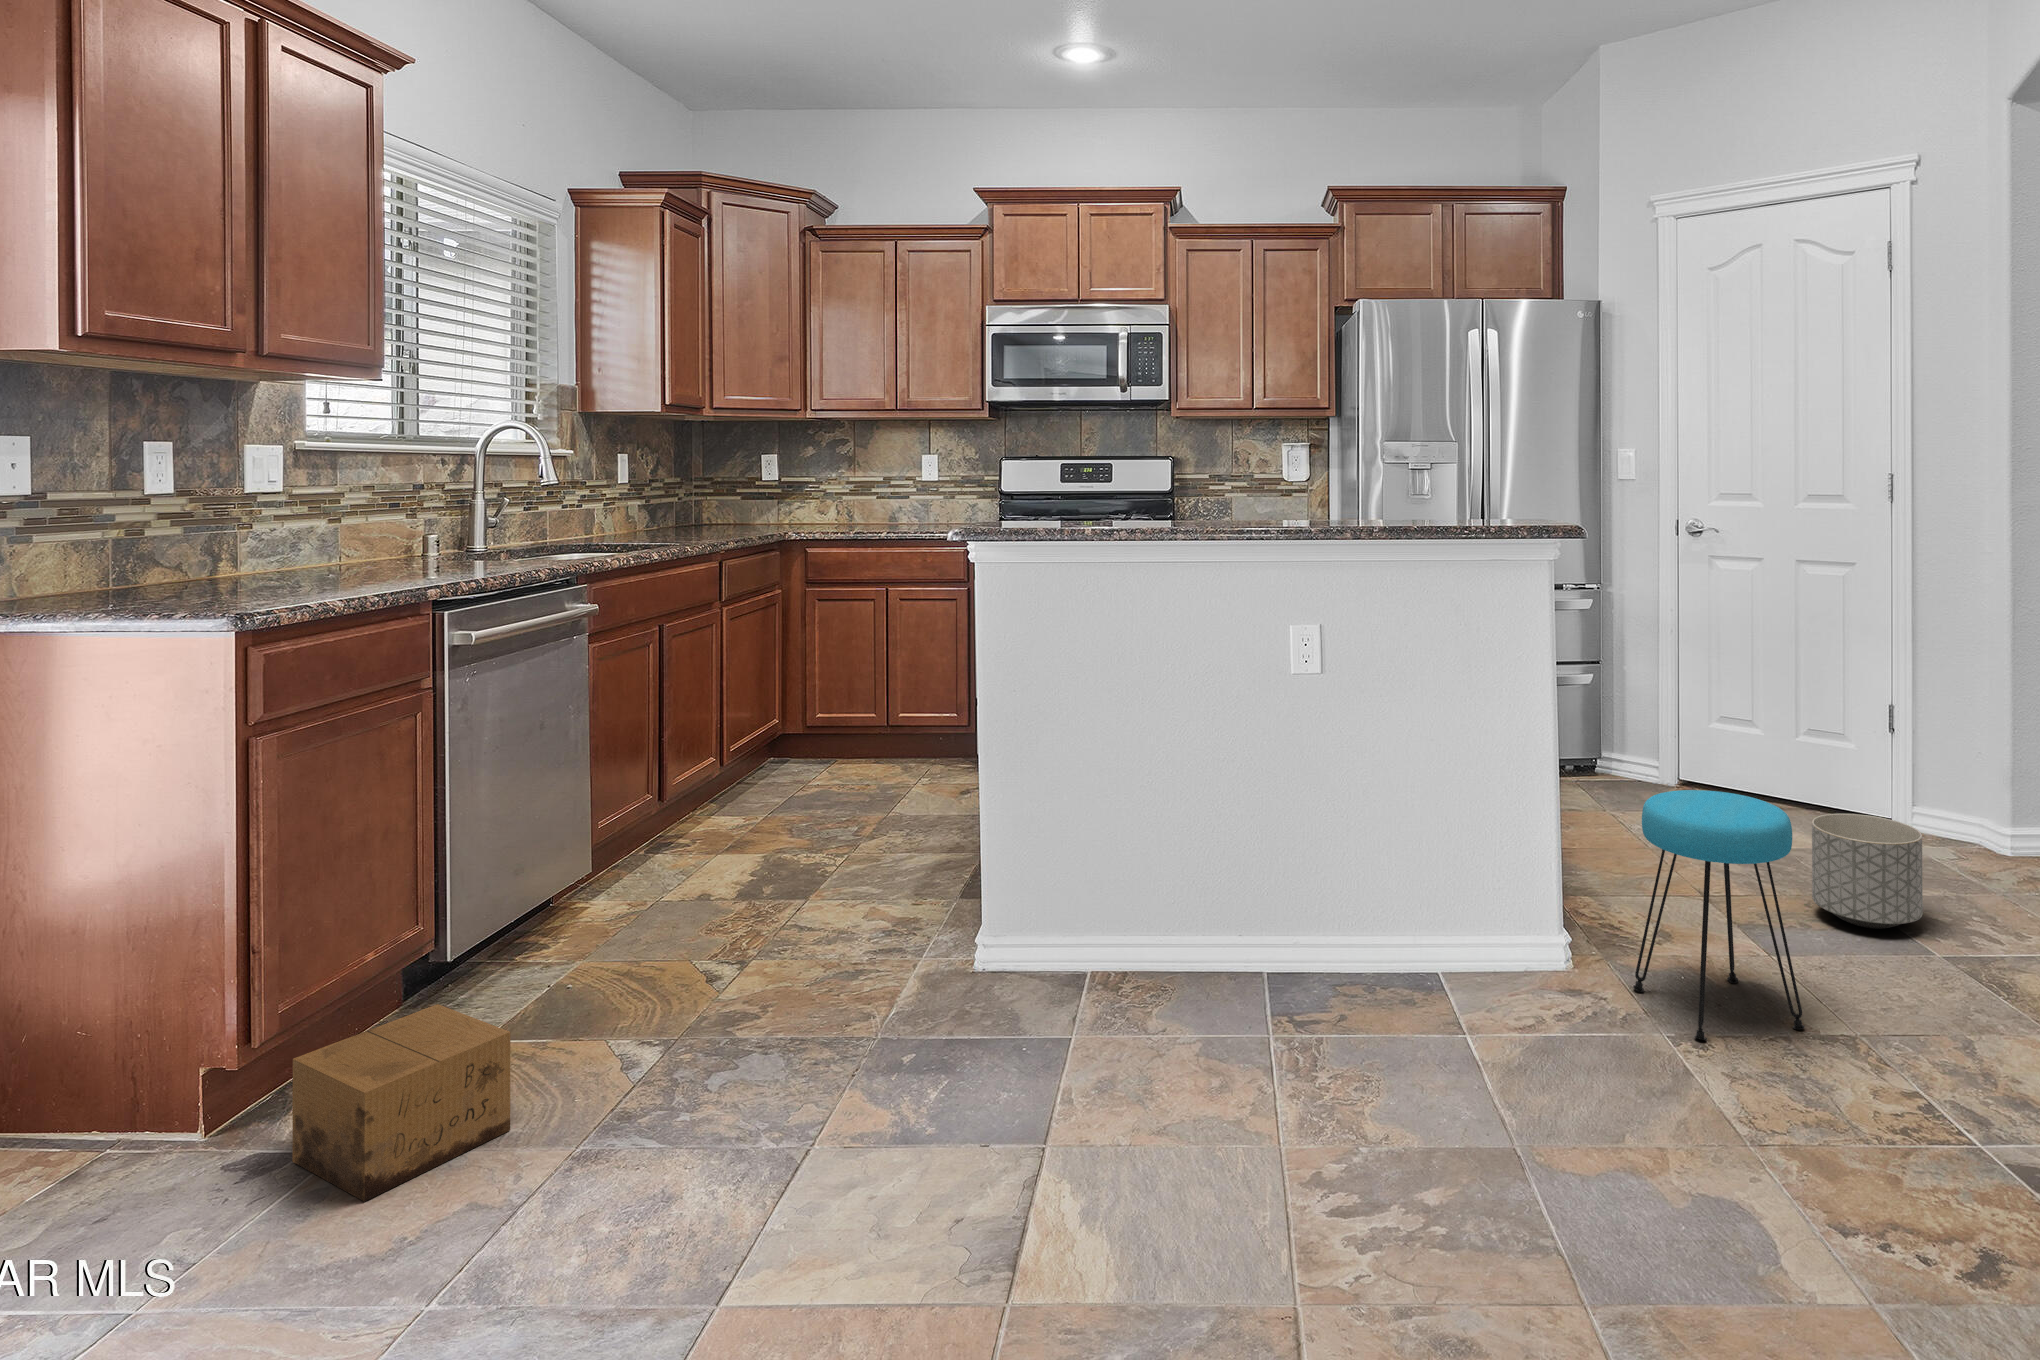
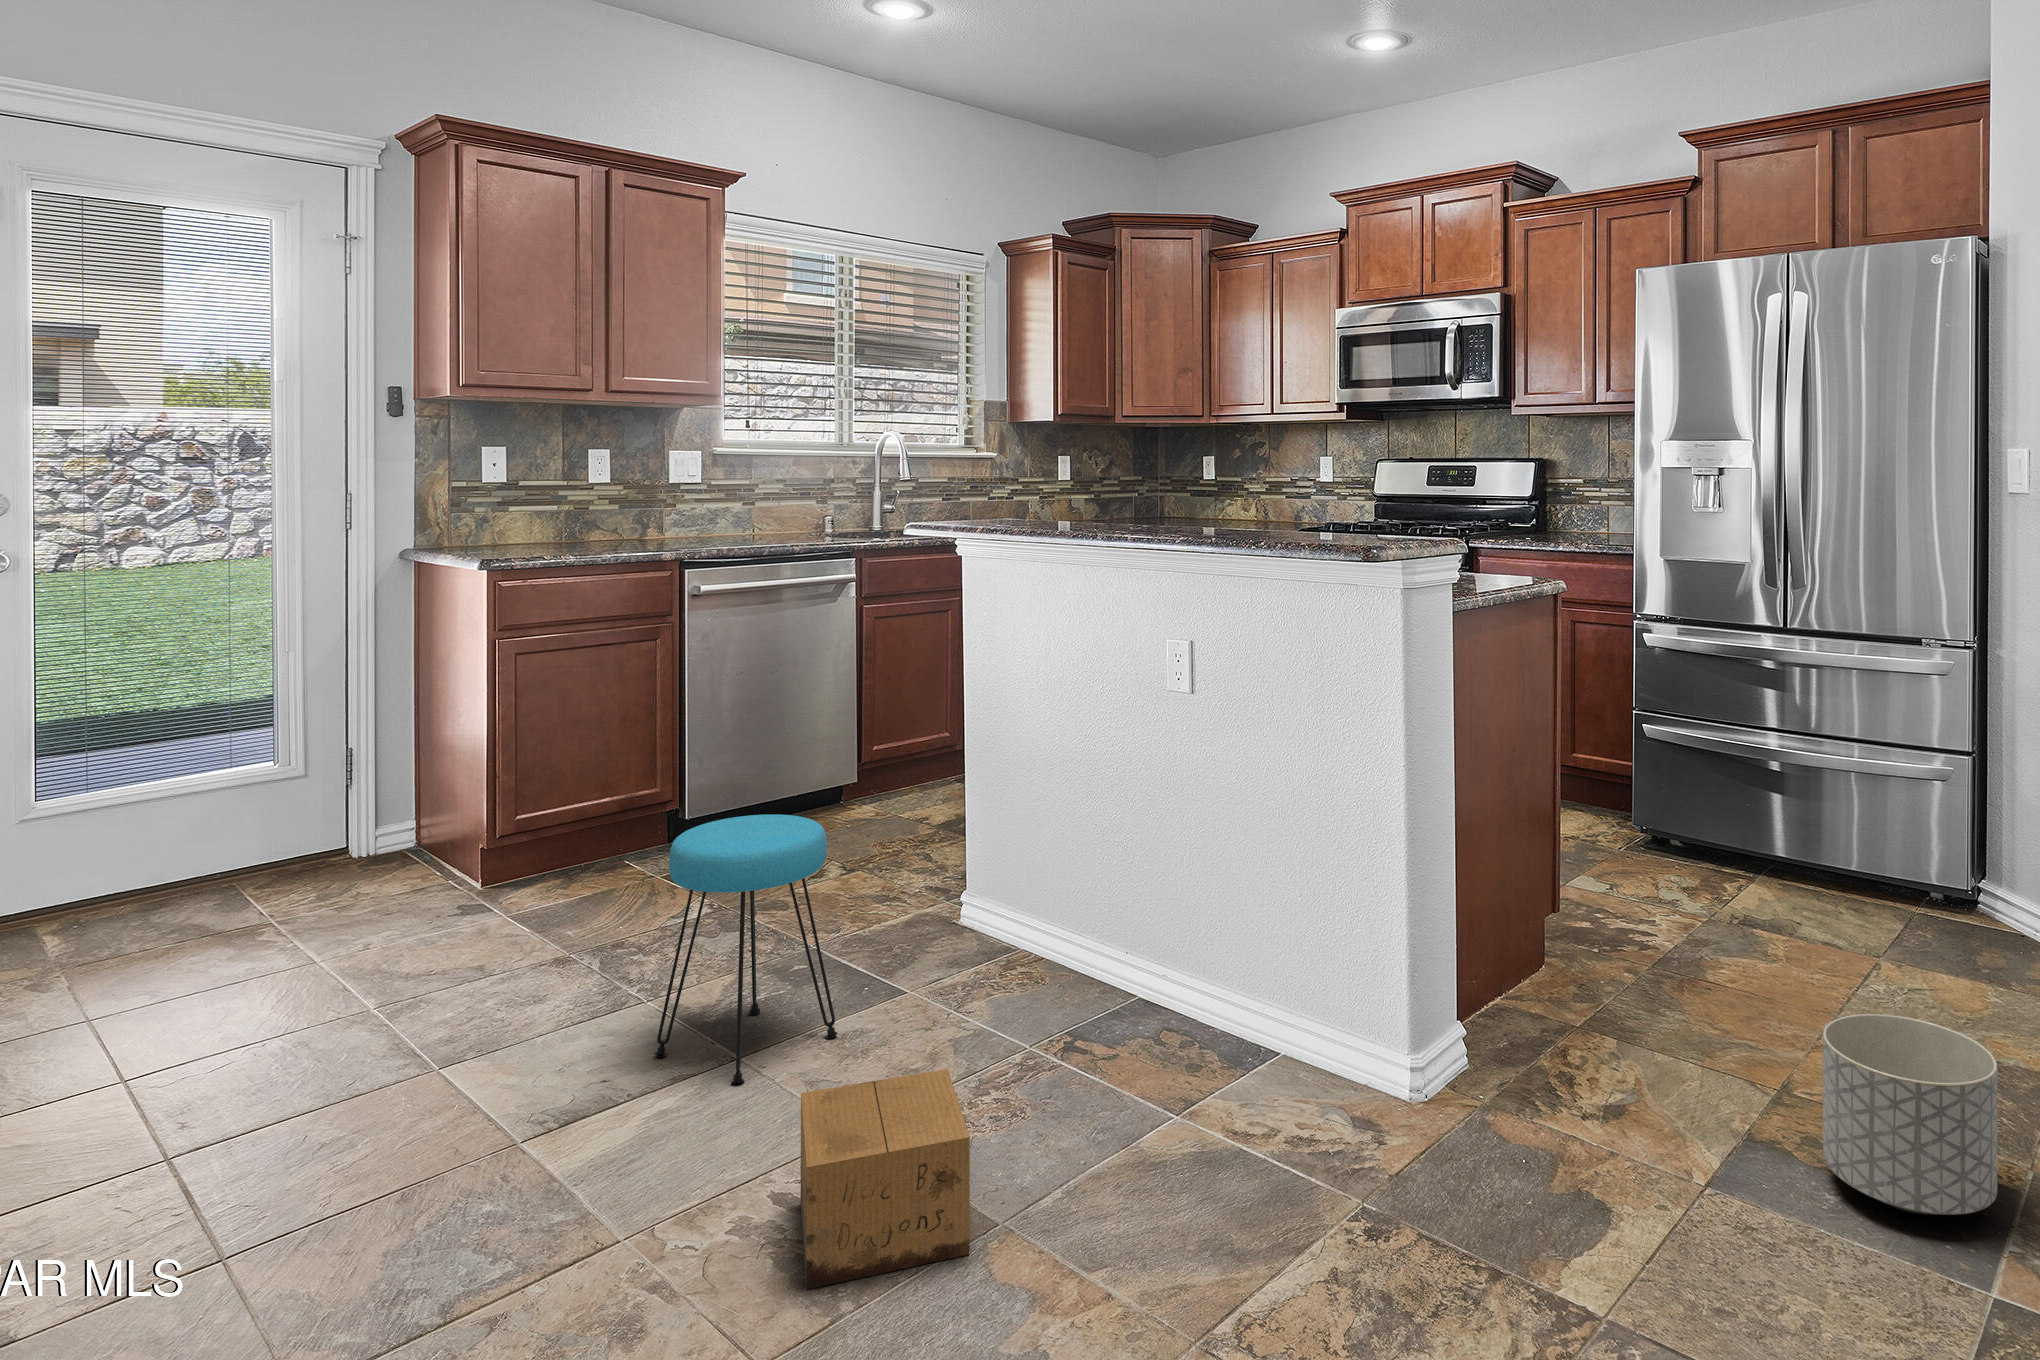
stool: present [1633,790,1805,1040] -> present [654,814,837,1083]
cardboard box: present [292,1004,510,1202] -> present [800,1069,970,1289]

